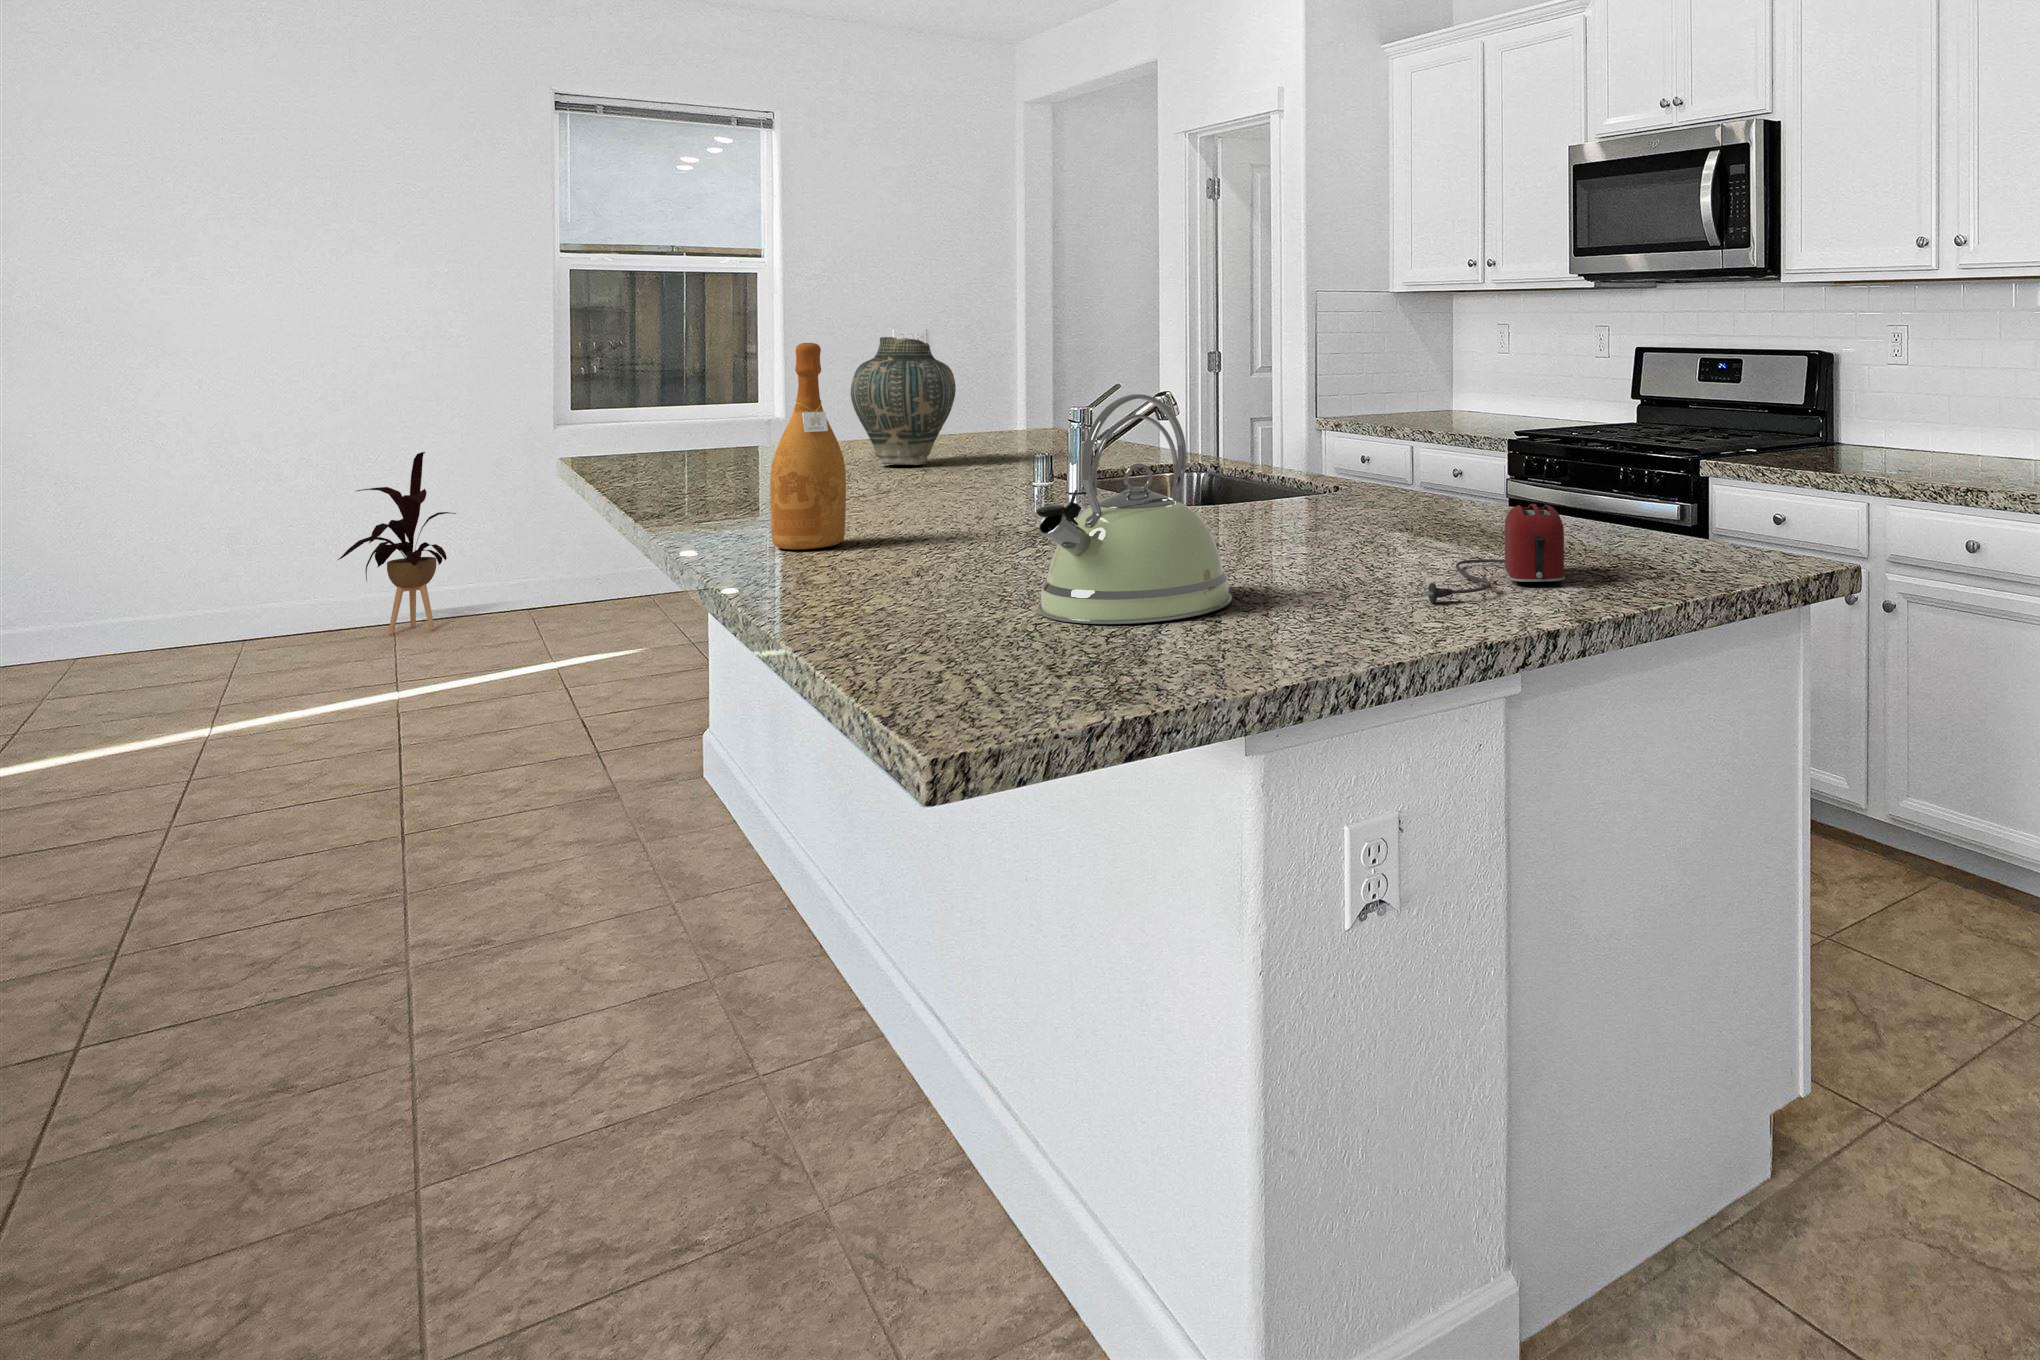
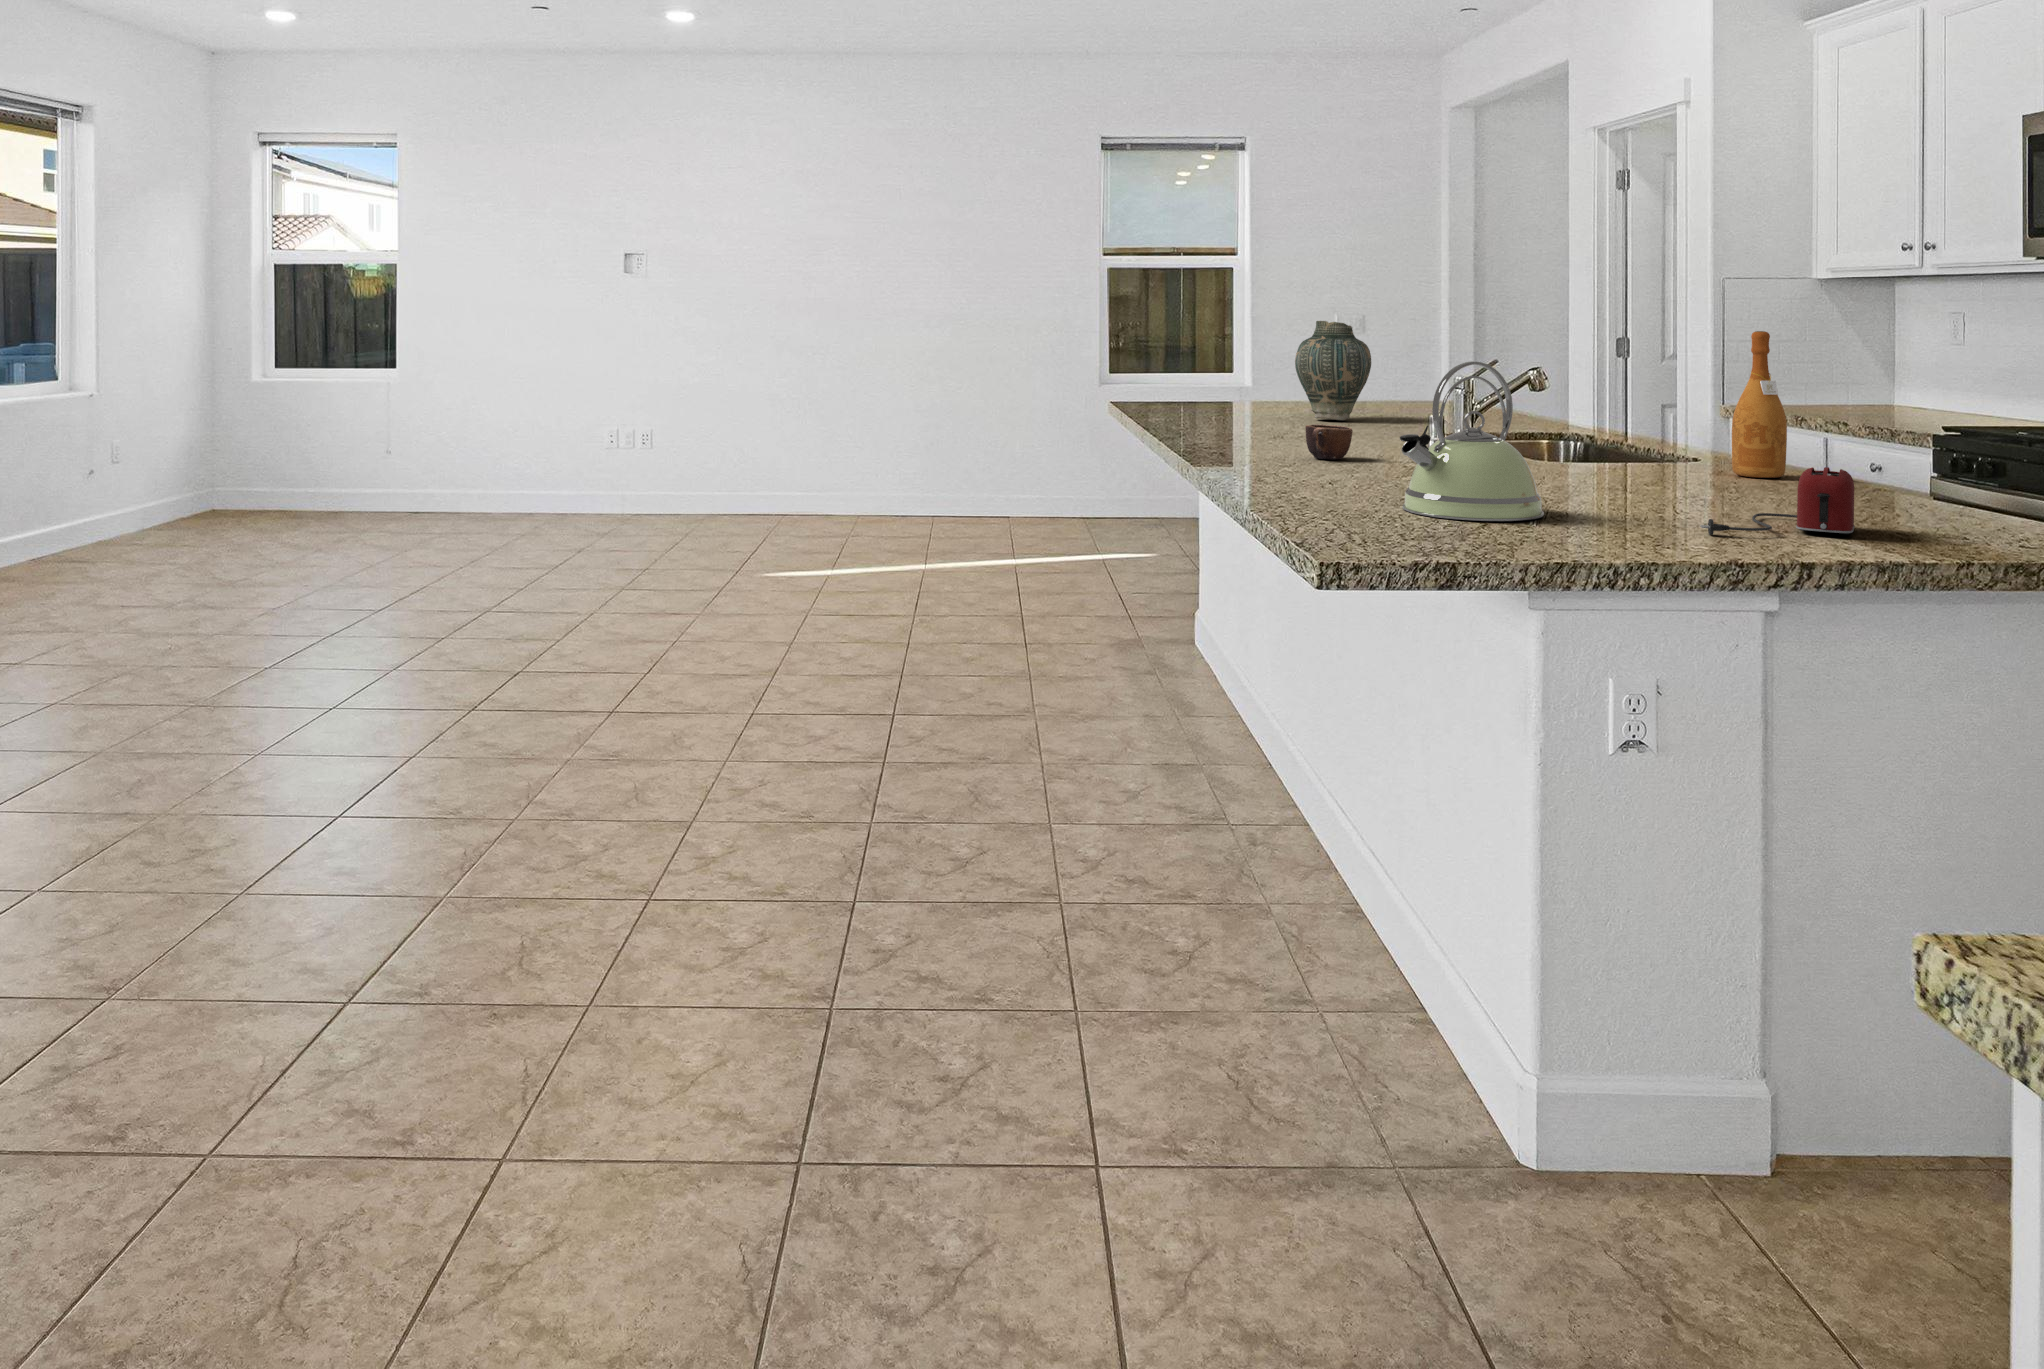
wine bottle: present [770,343,846,549] -> present [1732,331,1787,478]
house plant: present [338,452,456,634] -> none [980,400,1044,524]
mug: none [874,482,943,532] -> present [1306,424,1352,459]

